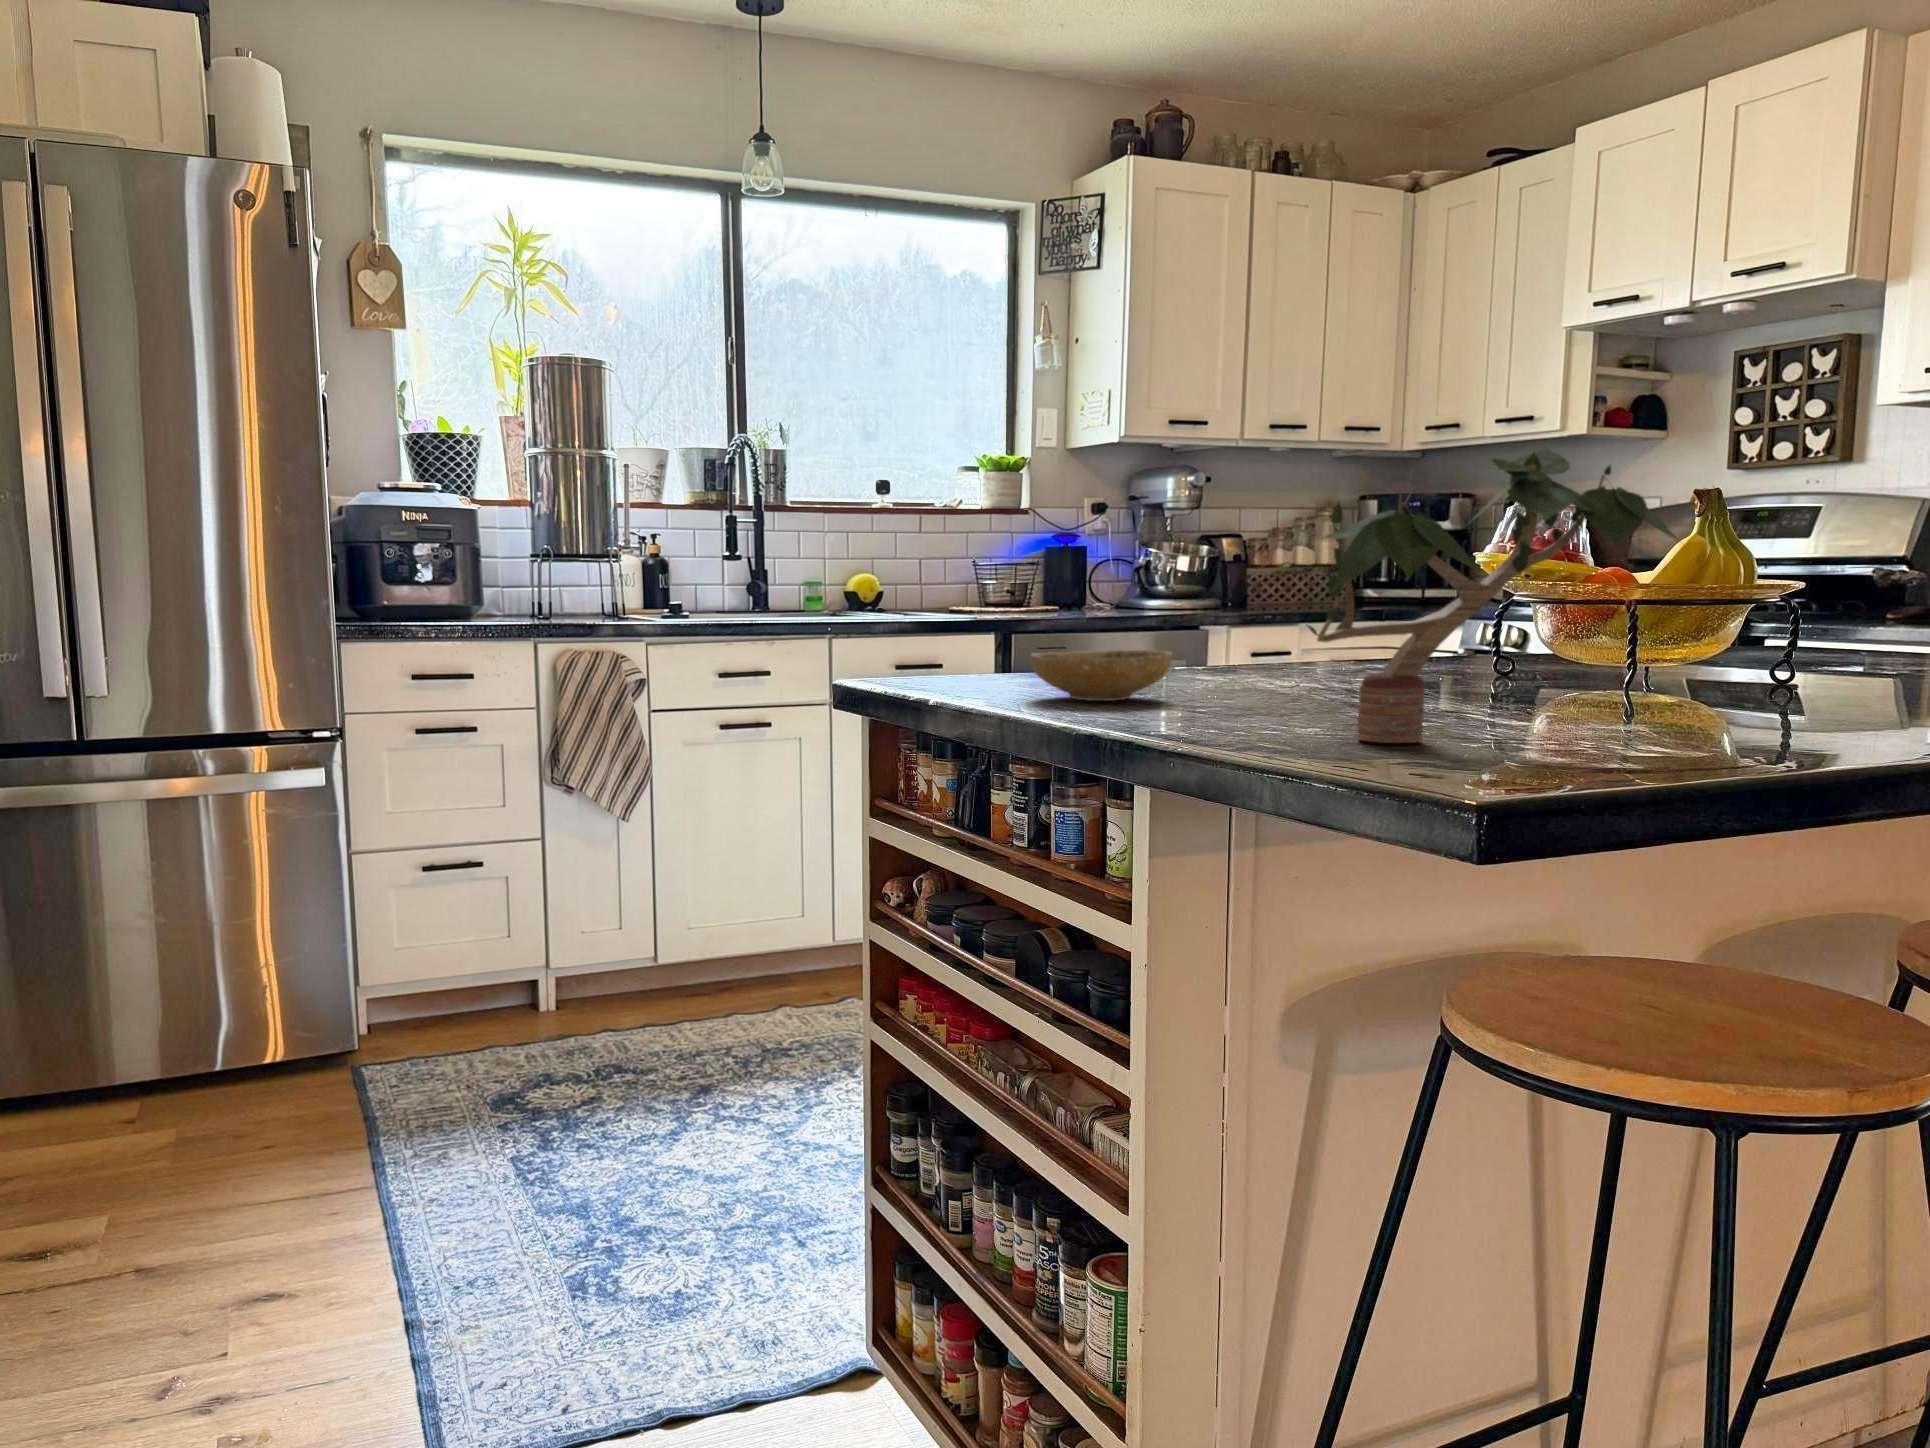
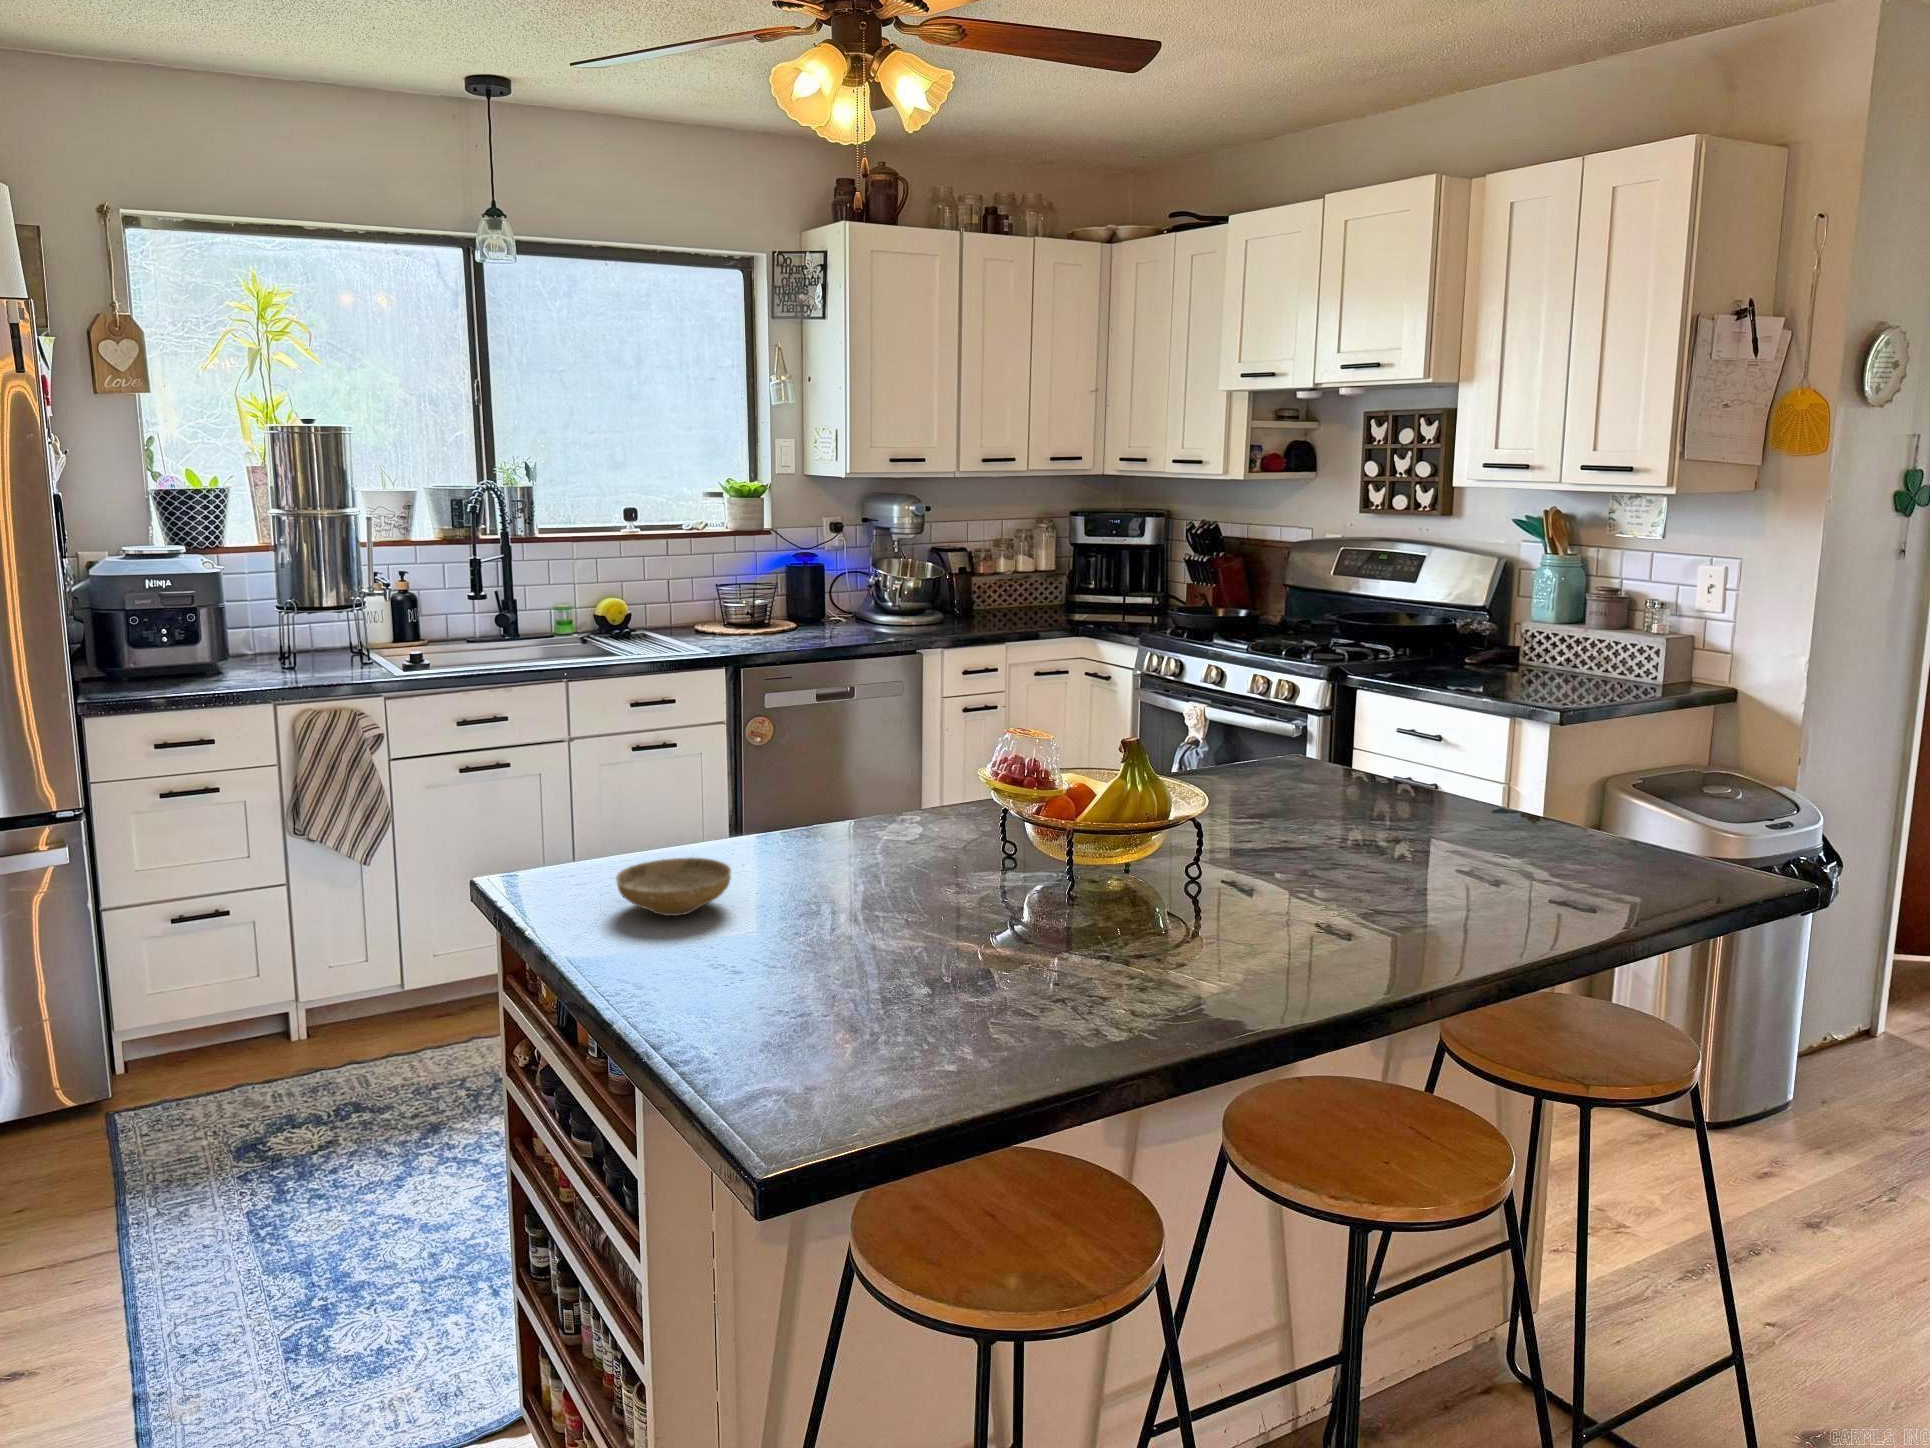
potted plant: present [1306,446,1677,743] -> none [744,767,1062,1018]

